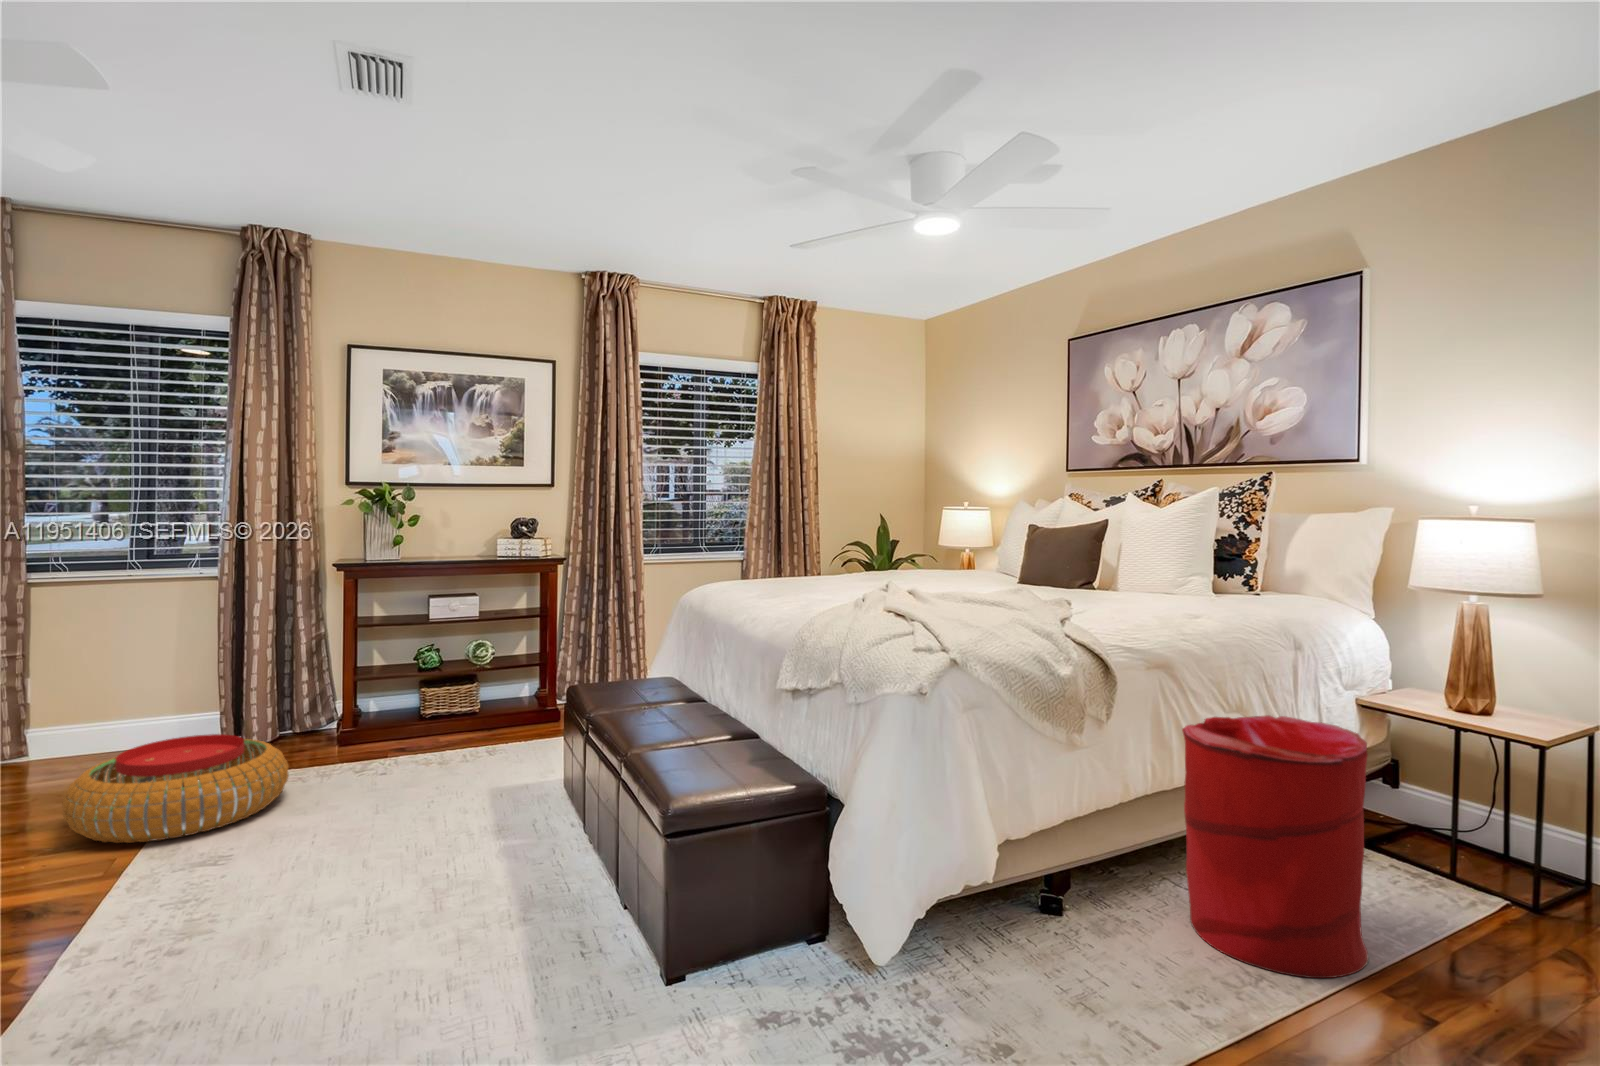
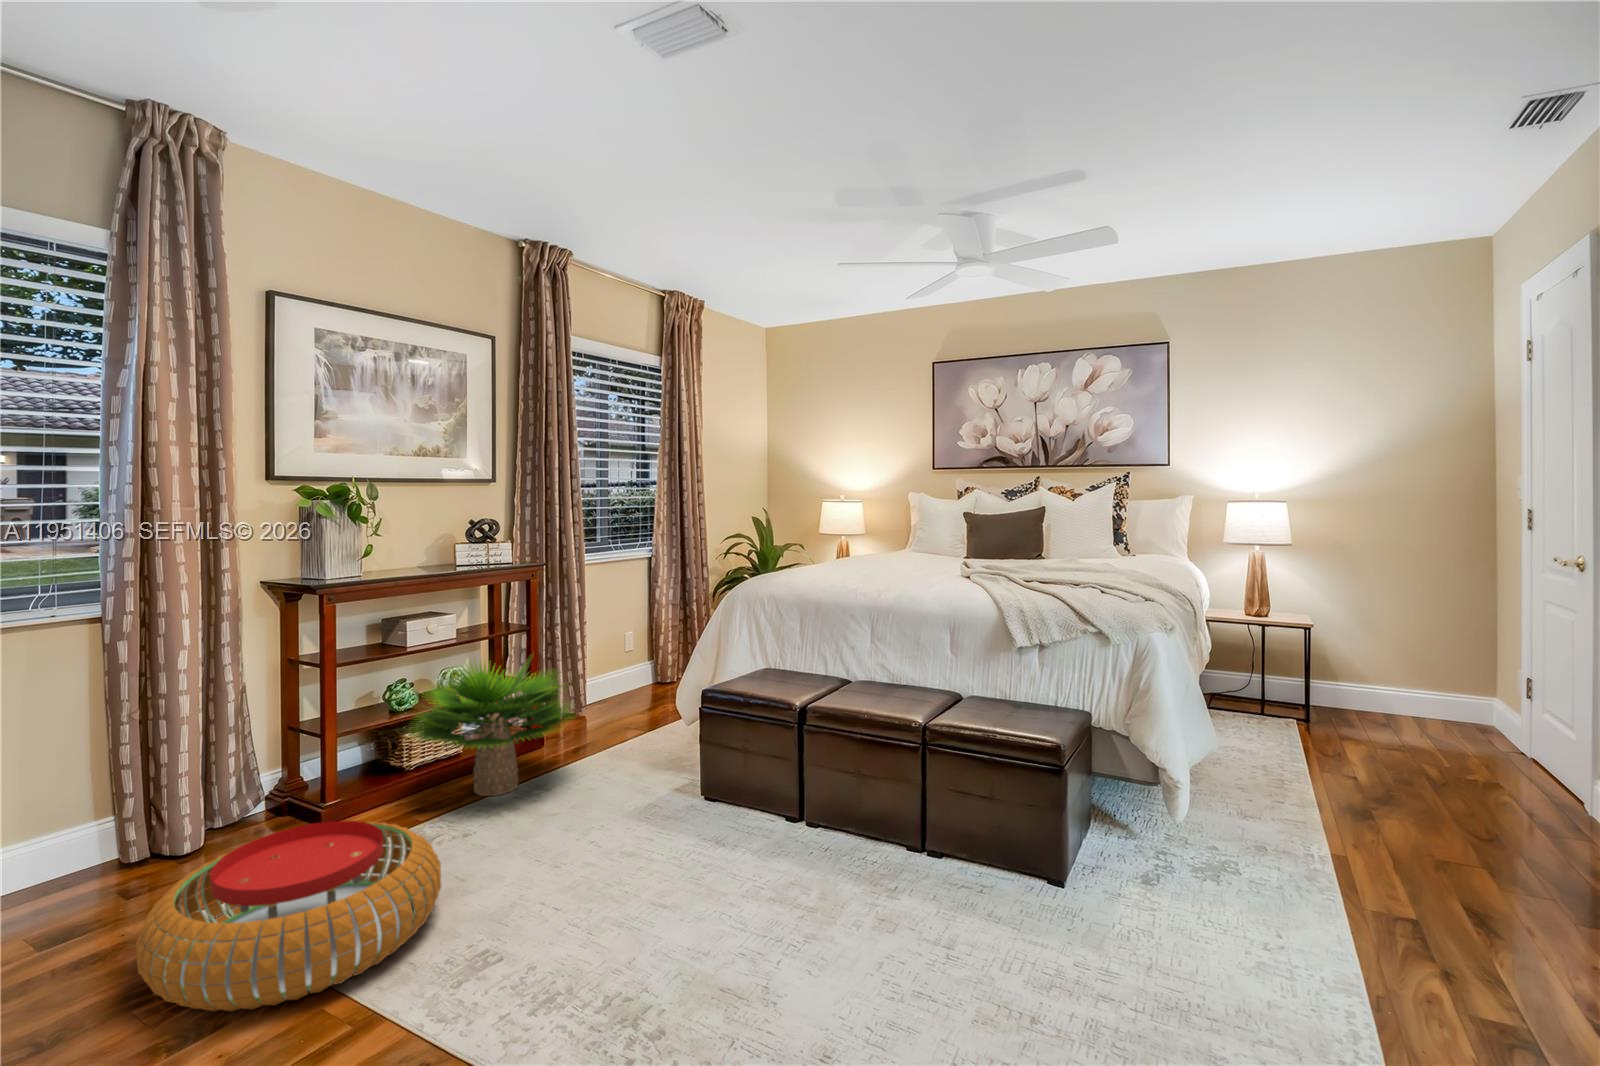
potted plant: none [372,634,524,754] -> present [411,661,569,796]
laundry hamper: present [1182,715,1369,978] -> none [1211,626,1330,775]

